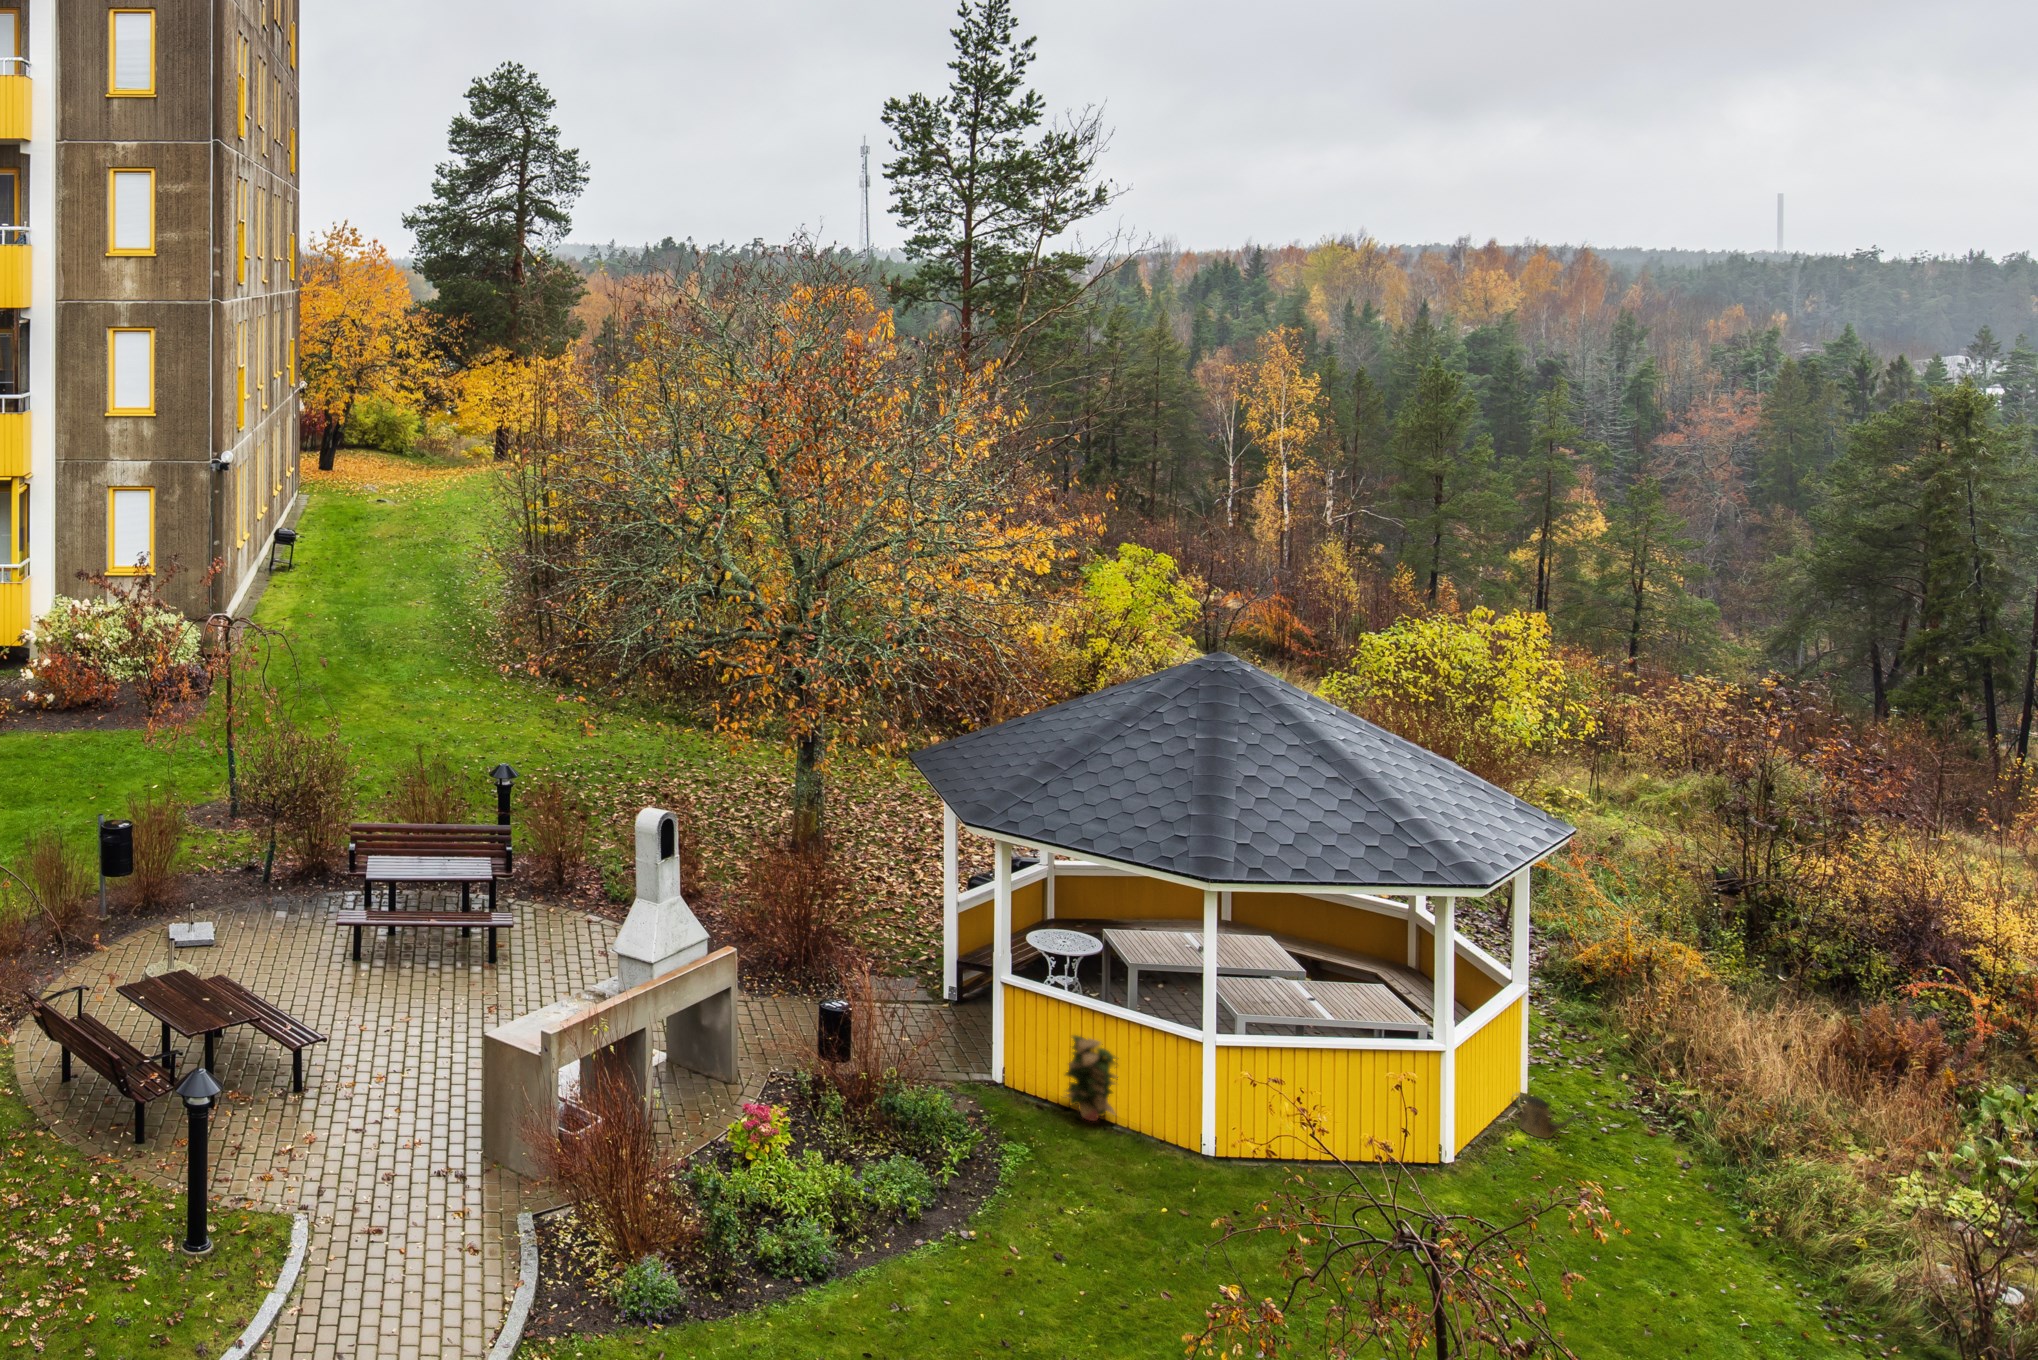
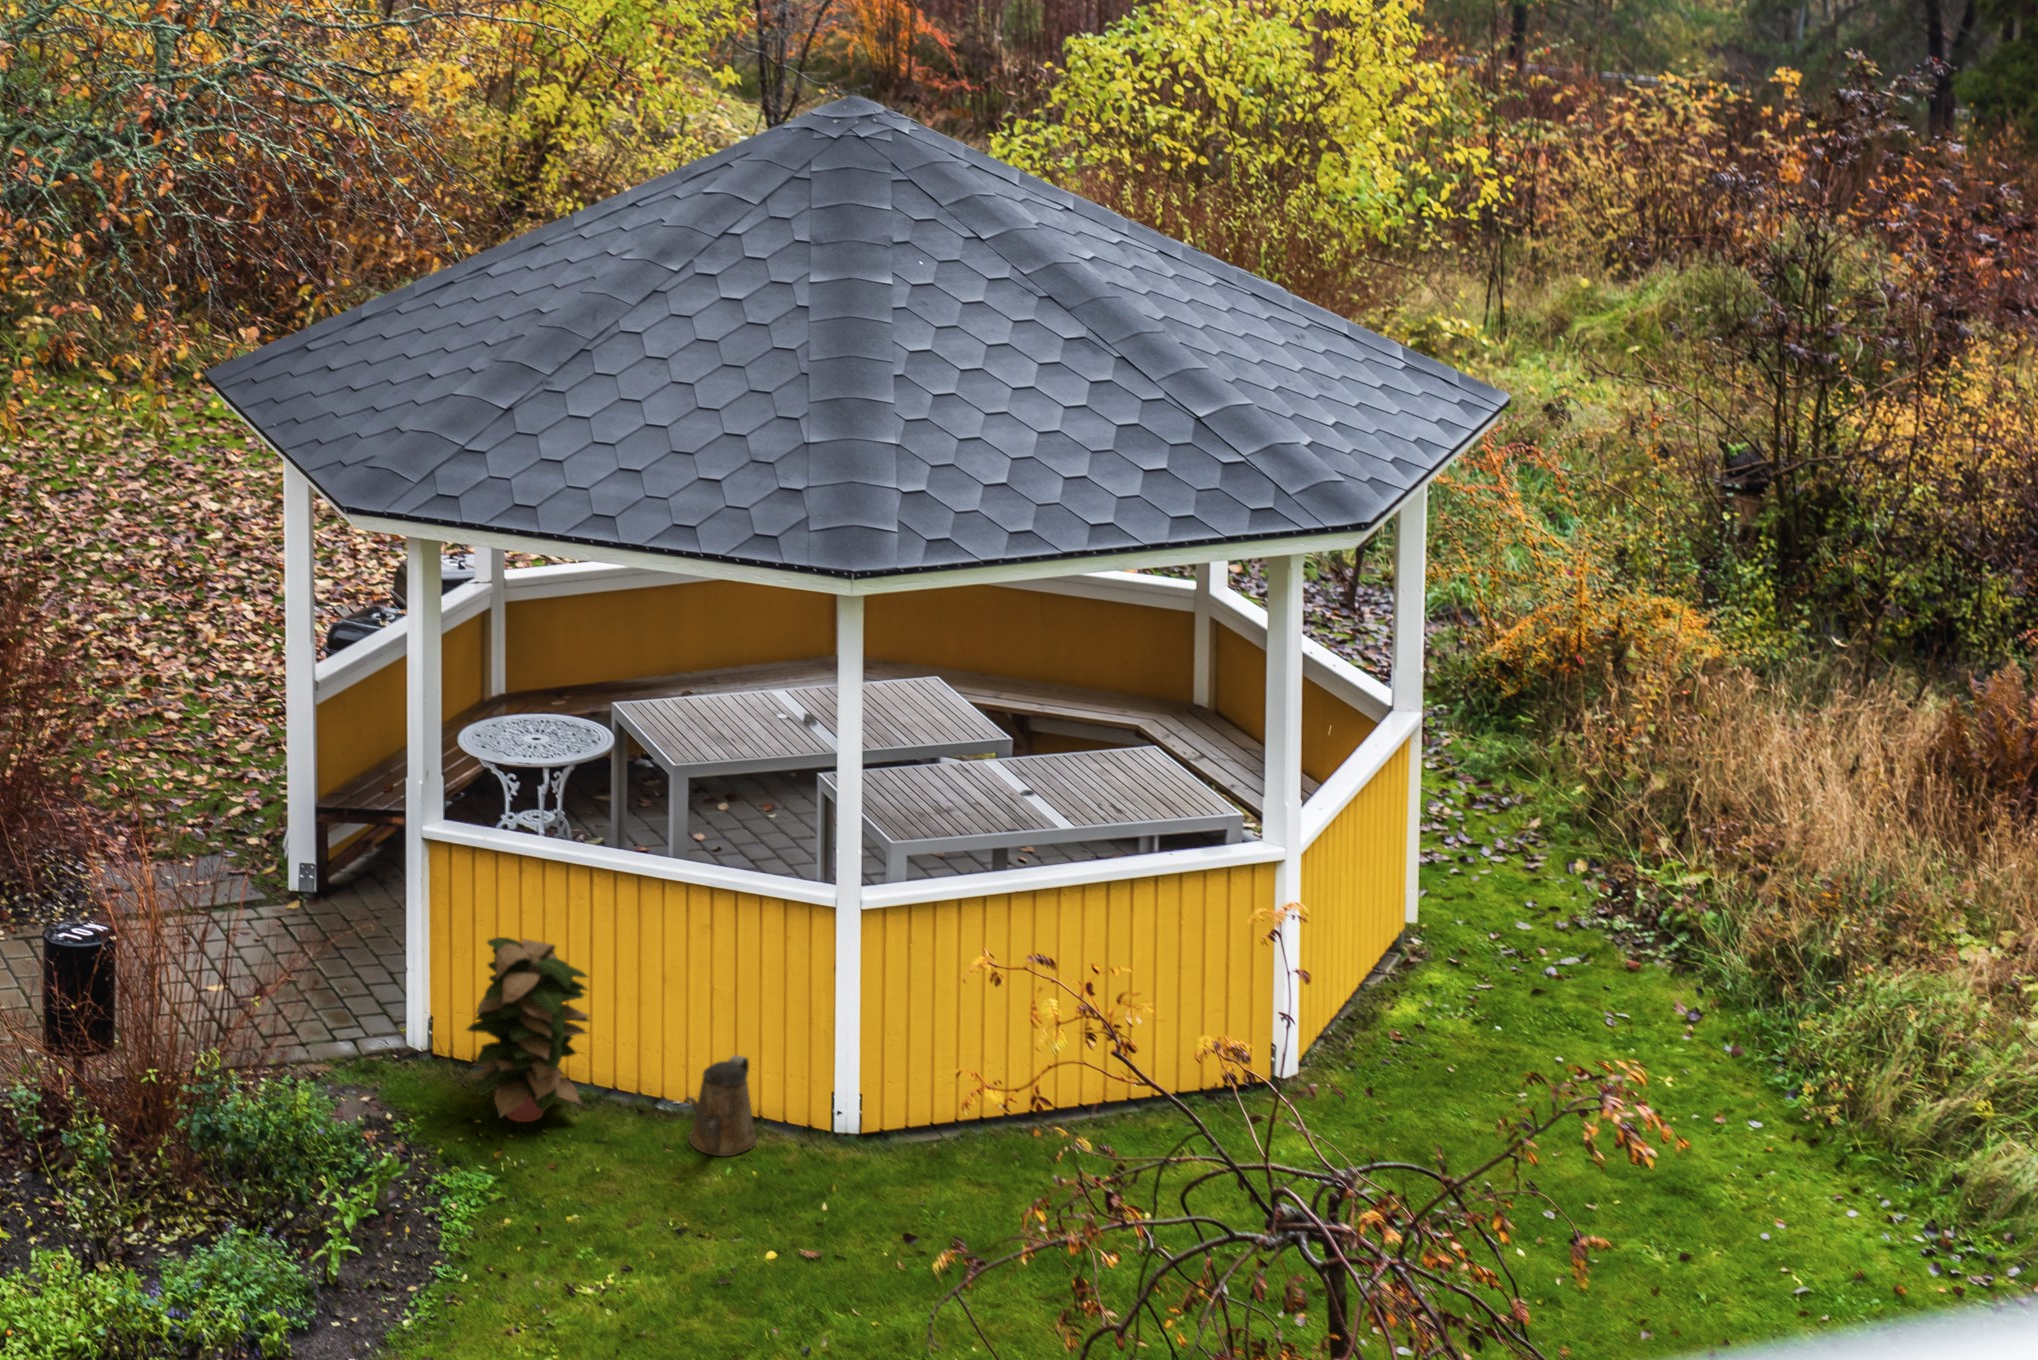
watering can: present [1512,1094,1583,1139] -> present [687,1055,757,1156]

